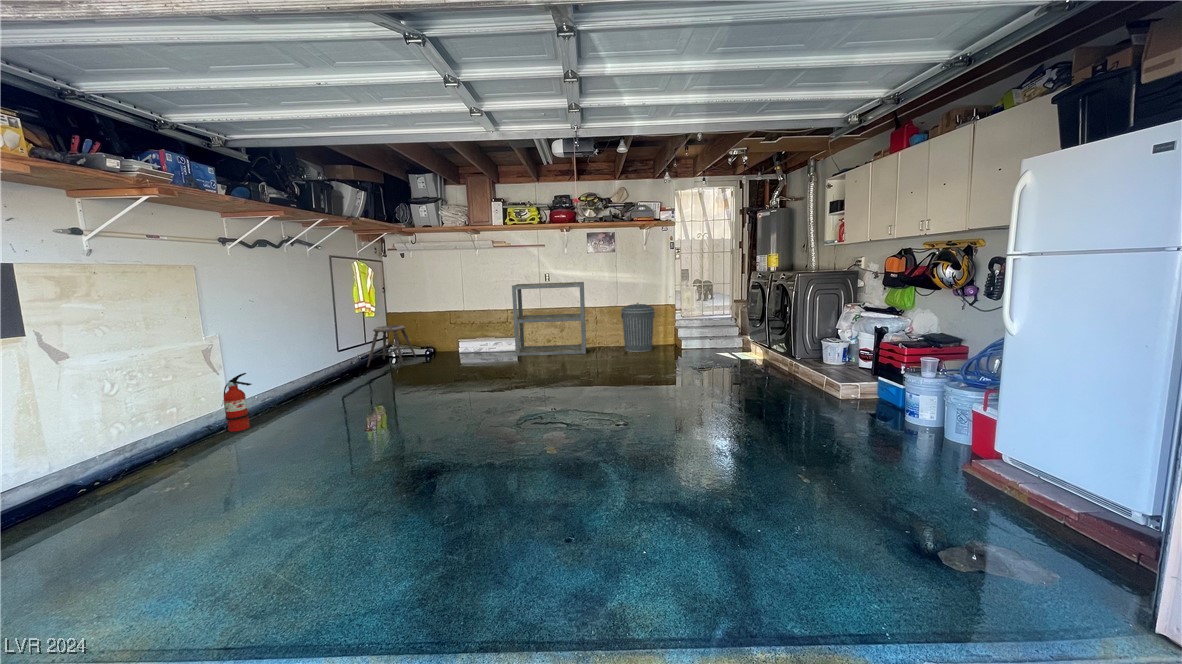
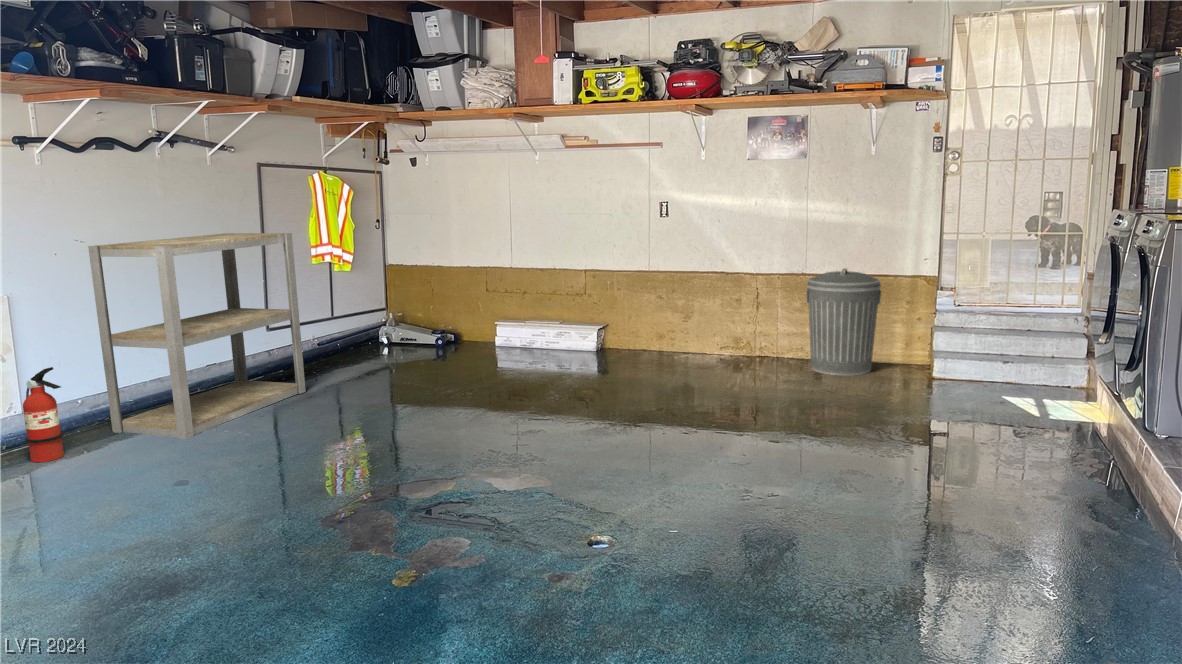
shelving unit: present [512,282,586,356] -> present [88,233,306,439]
stool: present [367,325,417,367] -> none [330,288,419,363]

